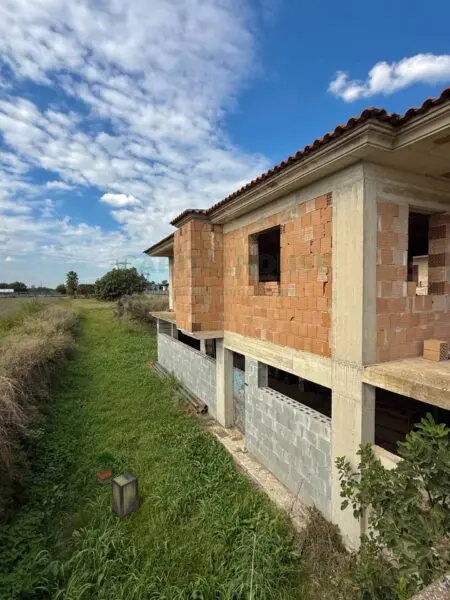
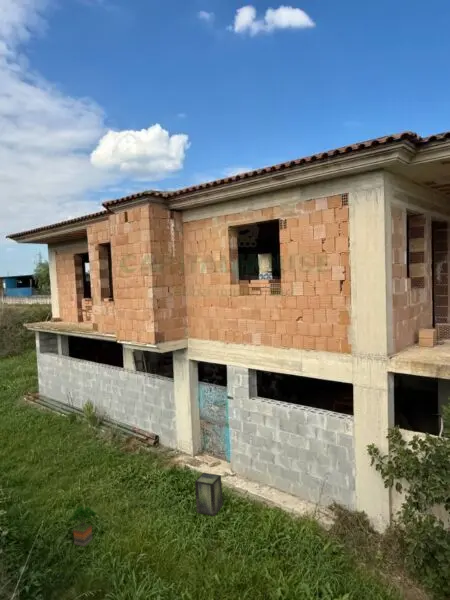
storage box: present [111,471,139,518] -> present [195,473,223,516]

